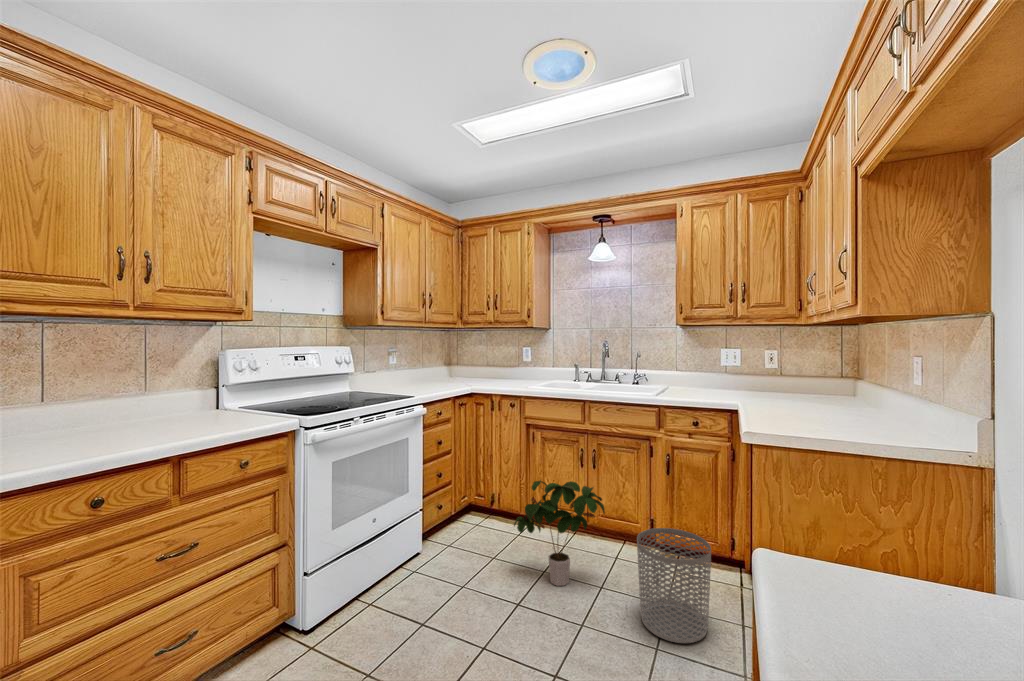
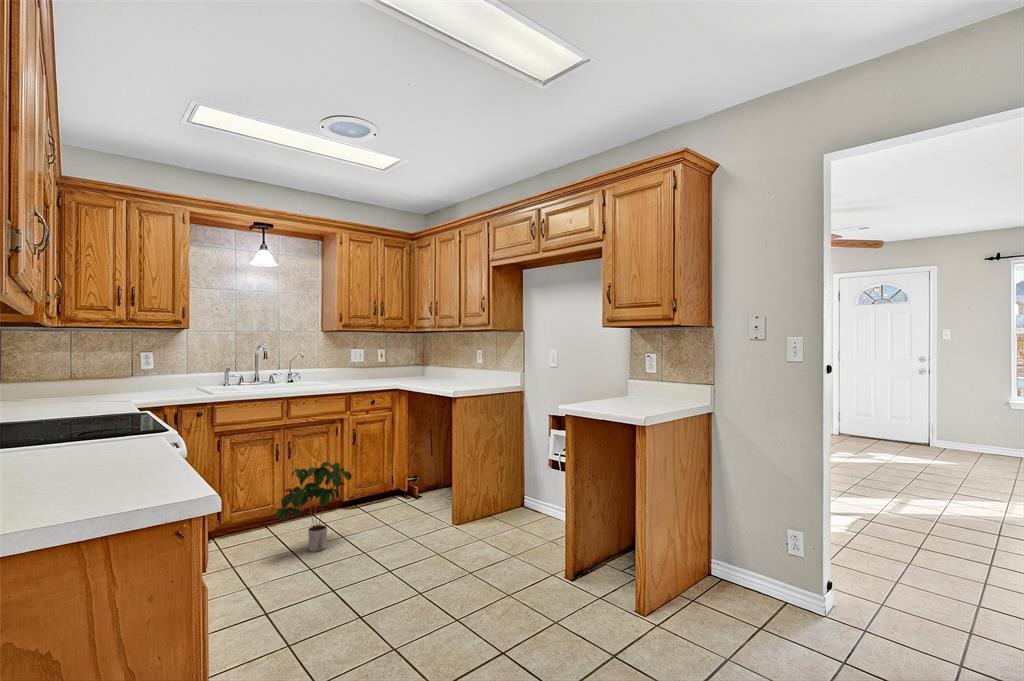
waste bin: present [637,528,711,643] -> none [385,471,431,537]

